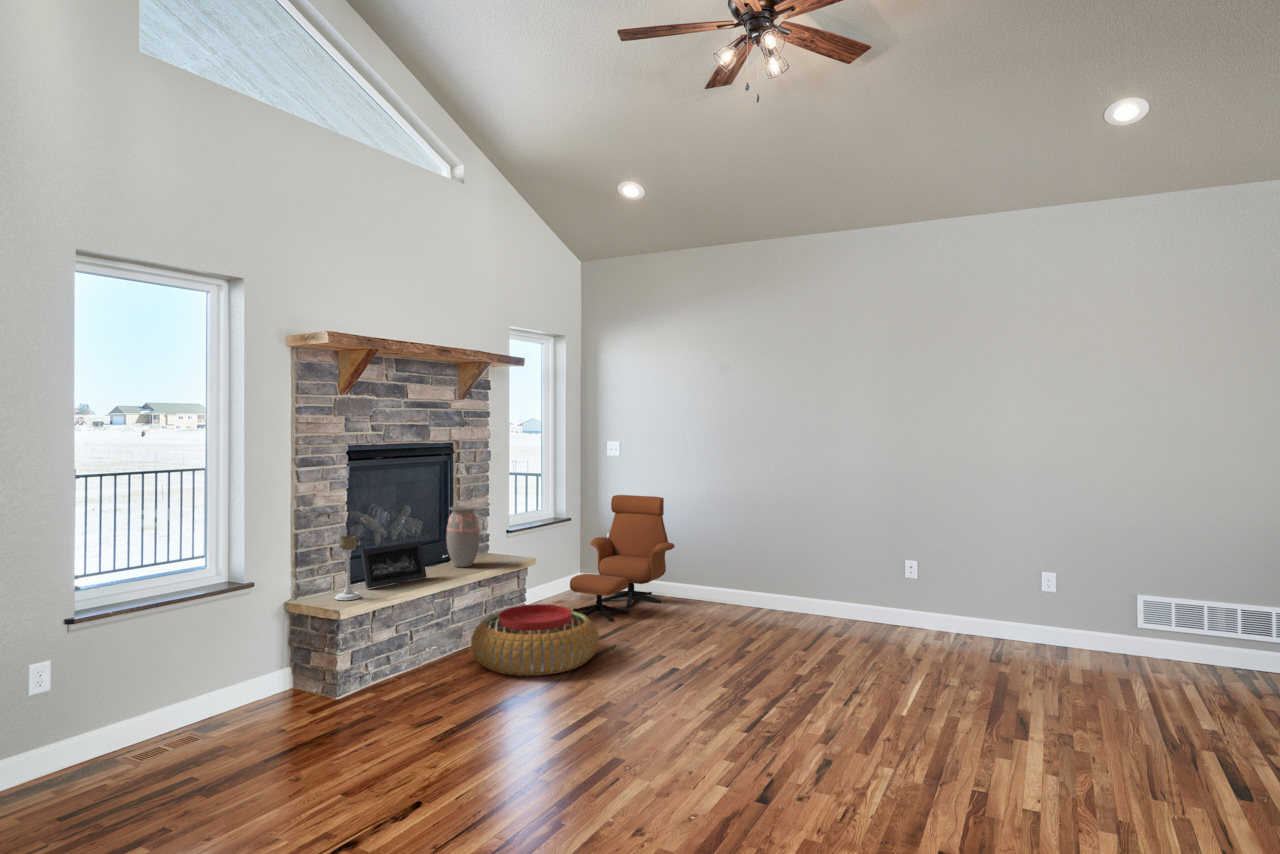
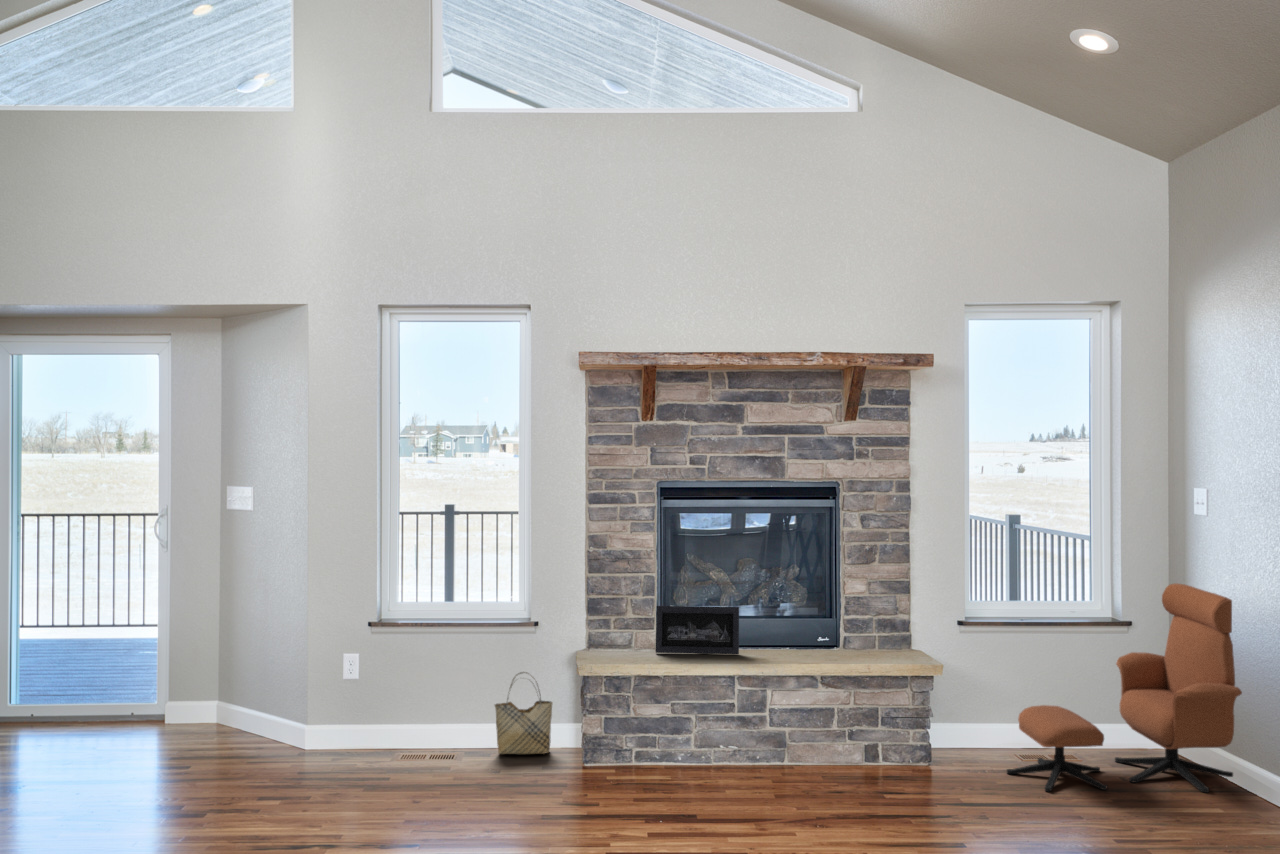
decorative vase: present [446,506,480,567] -> none [797,568,842,653]
candle holder: present [335,536,361,600] -> none [603,587,632,660]
pouf: present [471,604,599,676] -> none [737,720,920,825]
woven basket: none [231,633,286,718] -> present [495,672,552,754]

